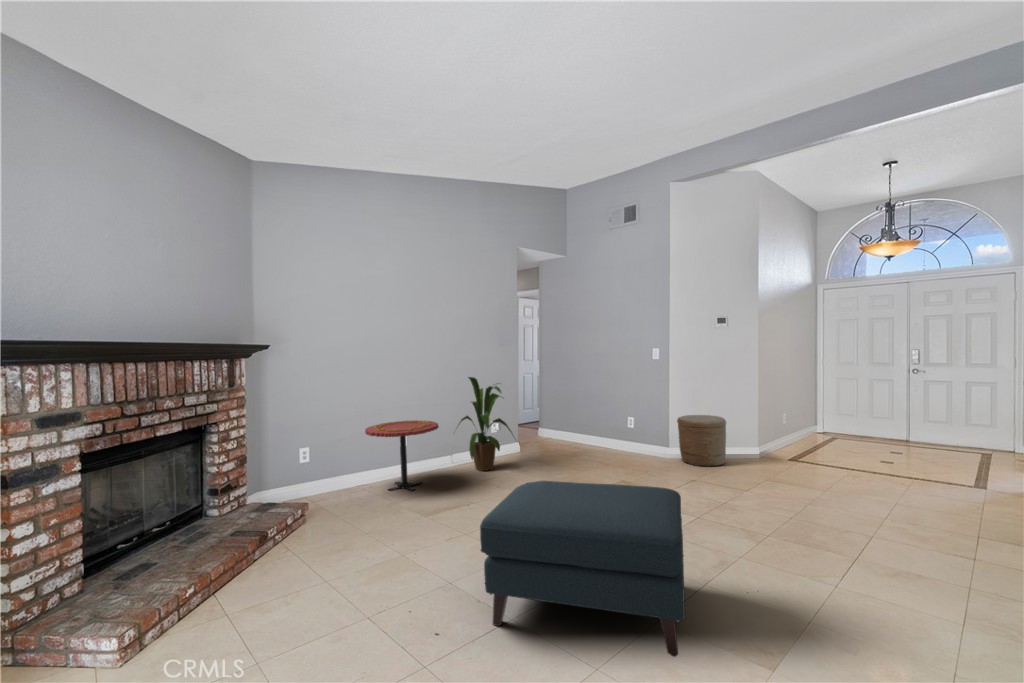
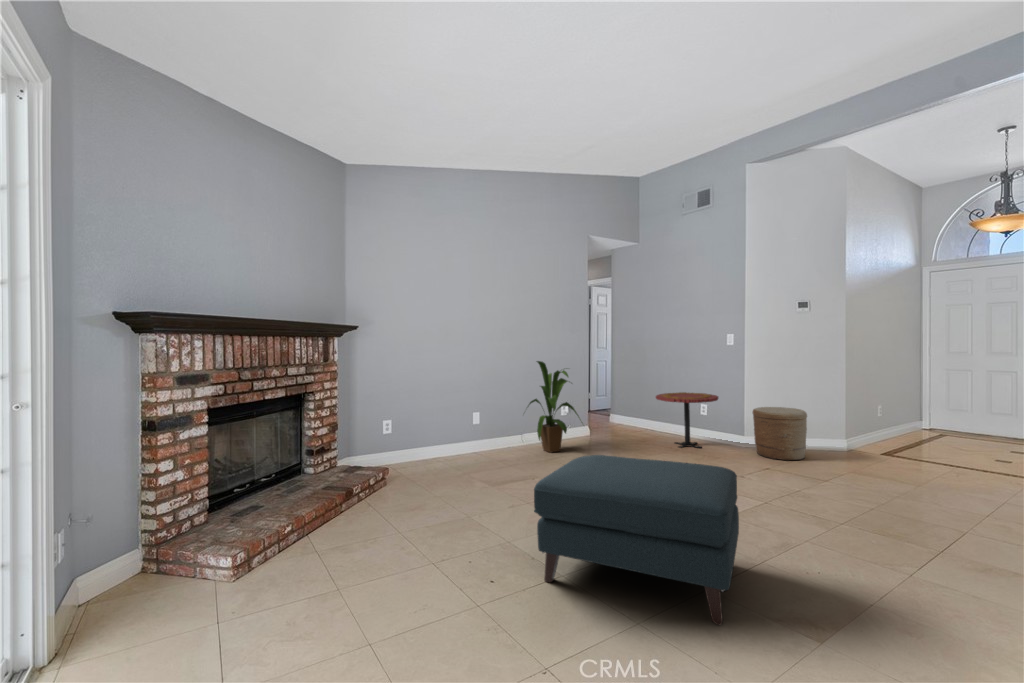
side table: present [365,420,439,491] -> present [656,392,718,448]

